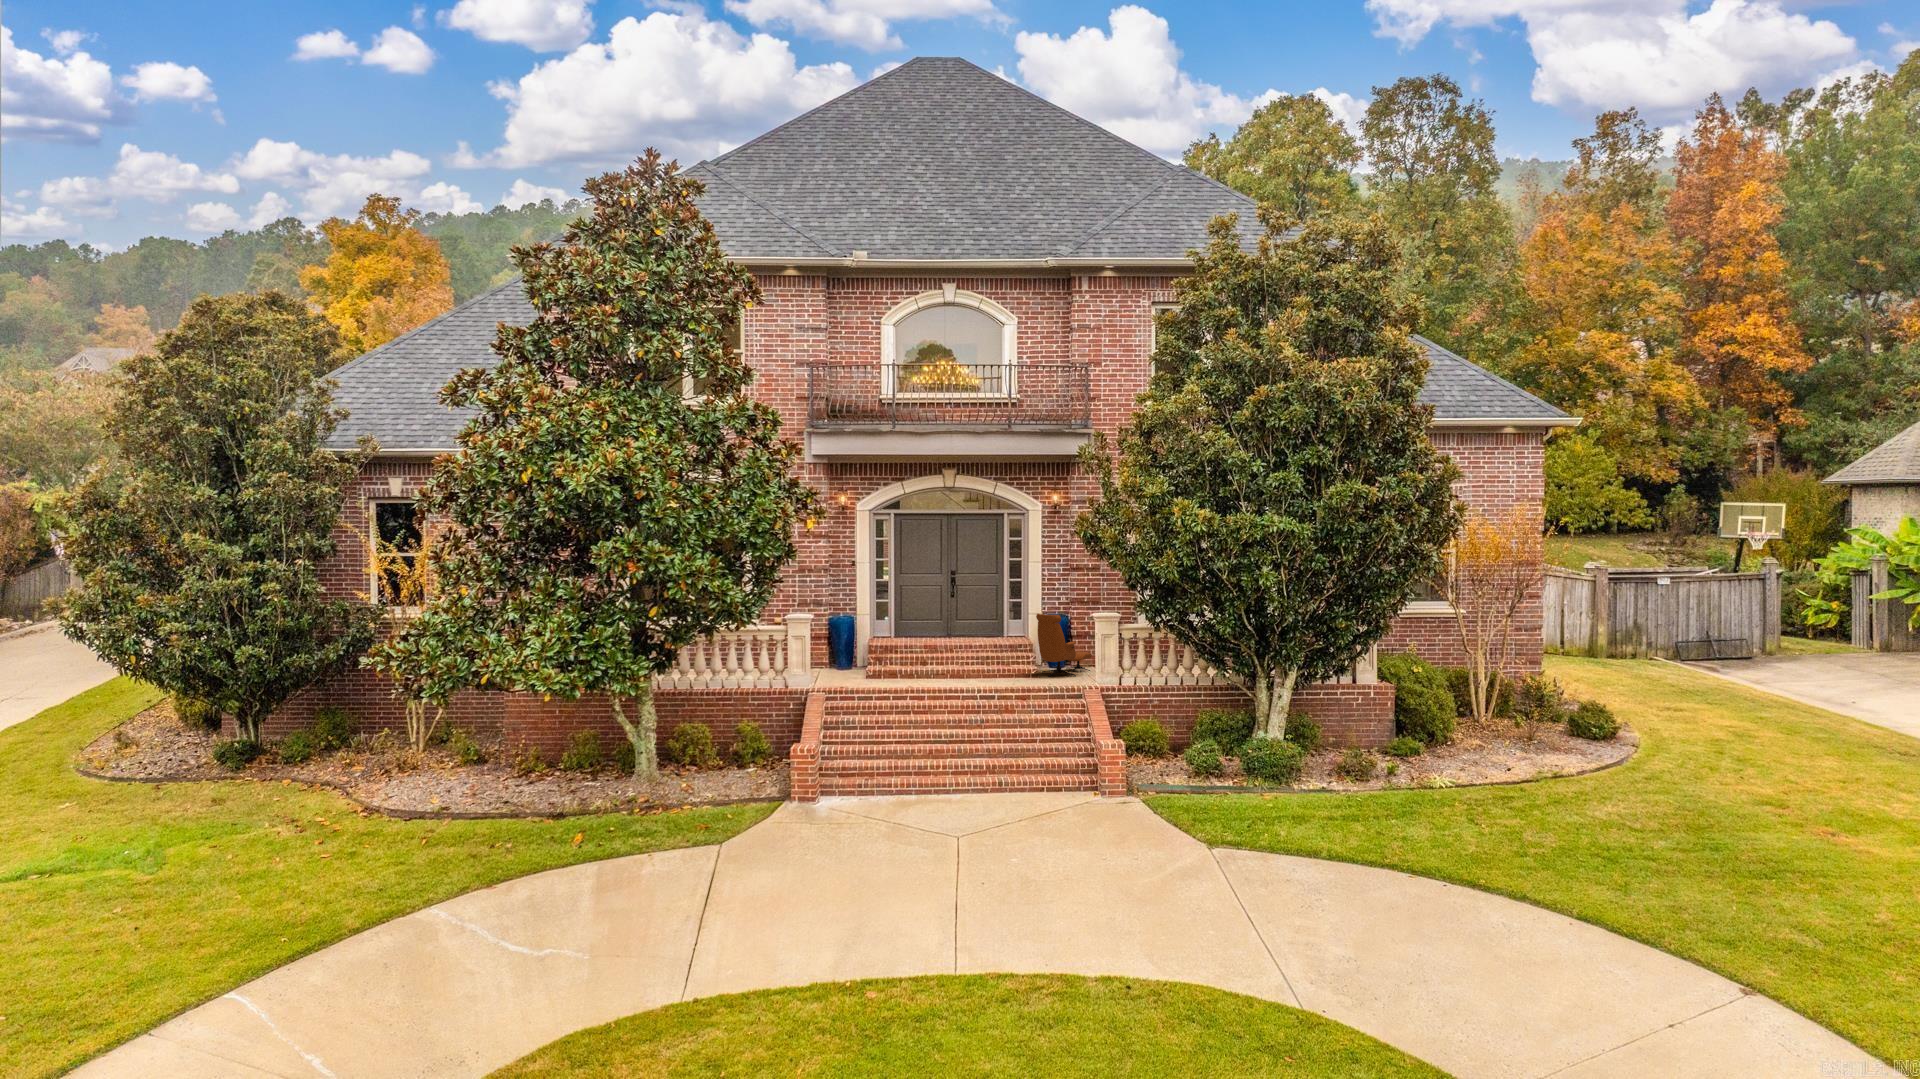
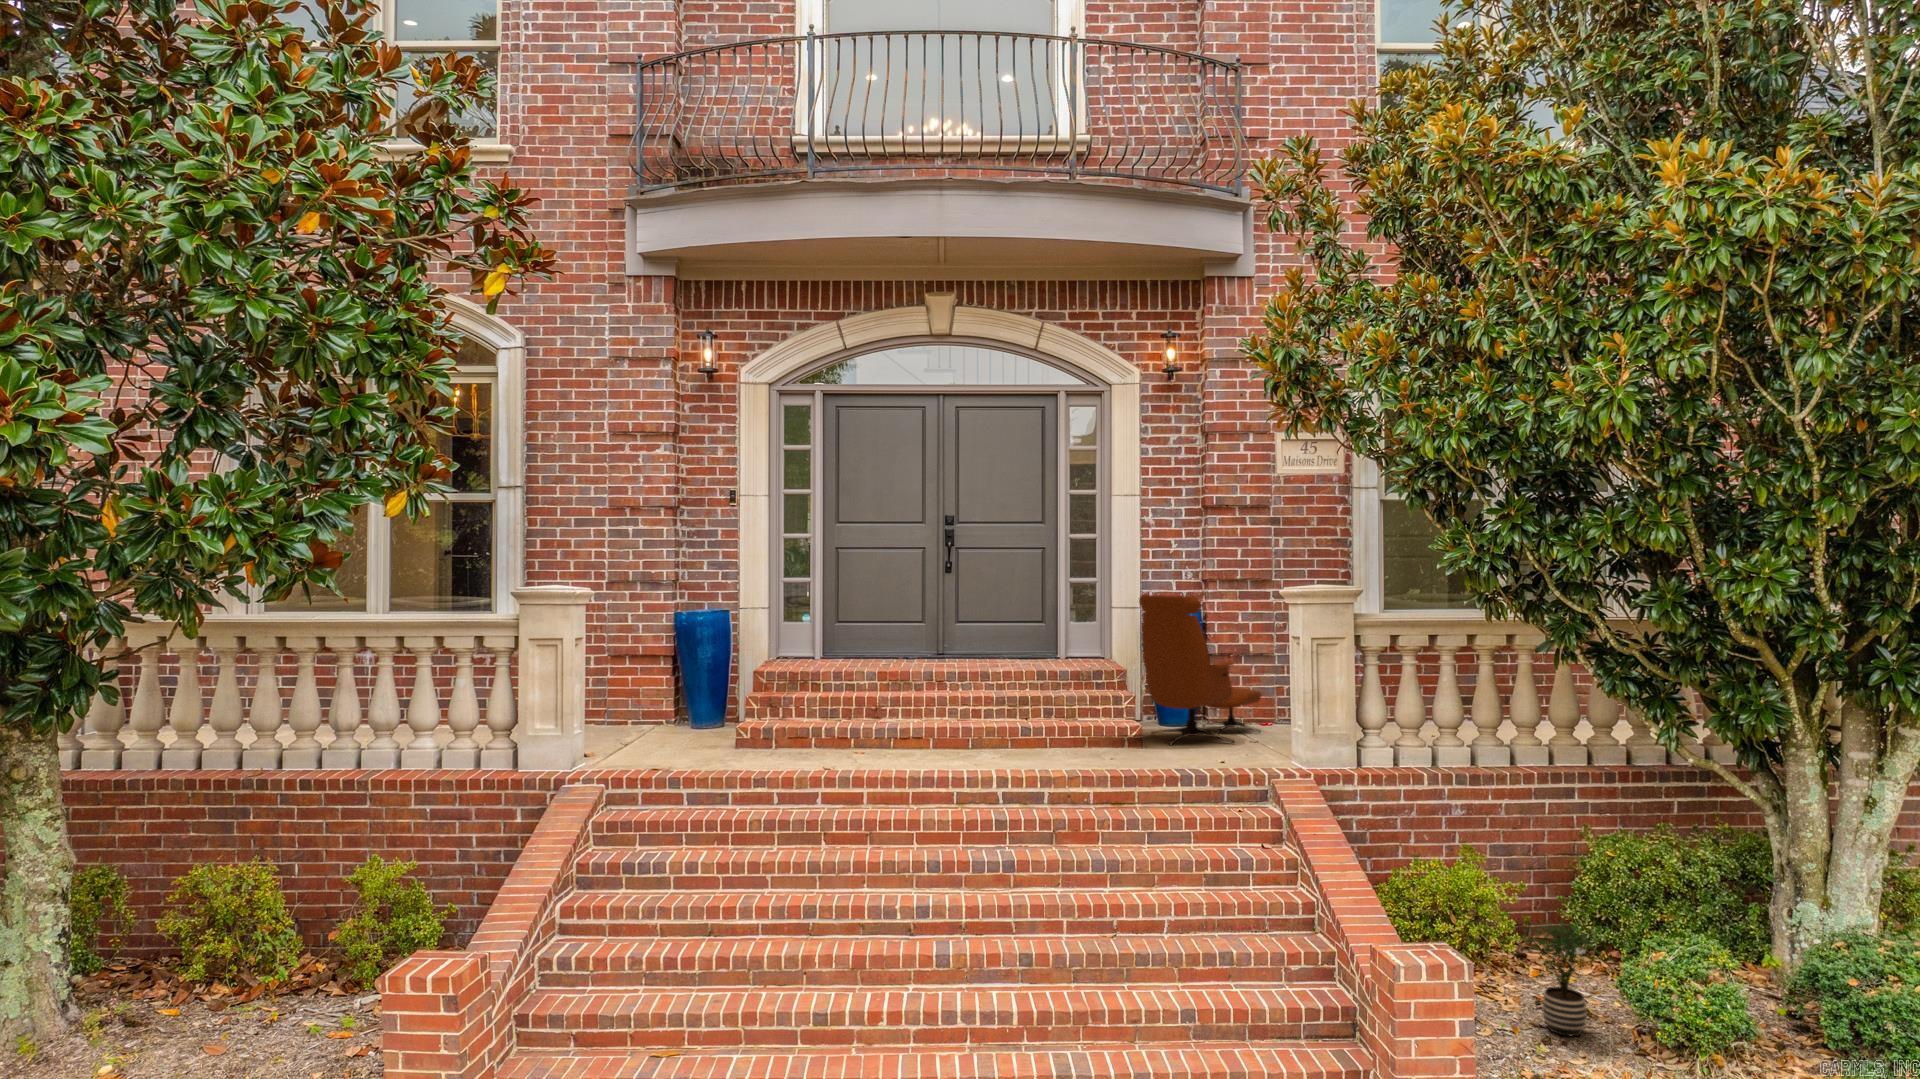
potted plant: none [1157,737,1184,775] -> present [1520,921,1599,1036]

